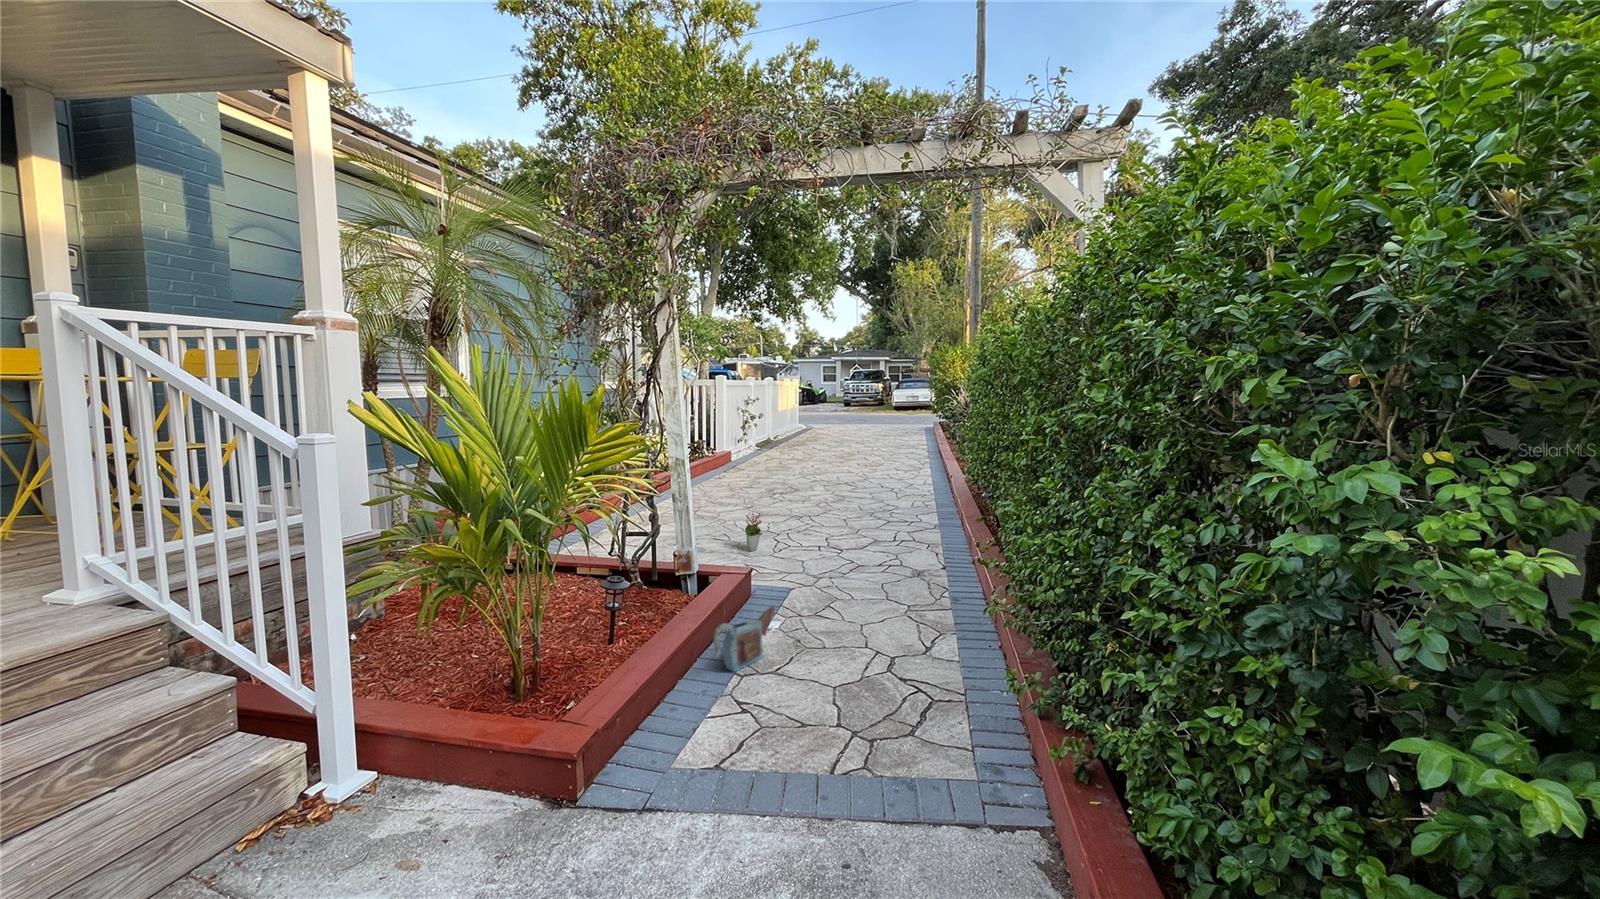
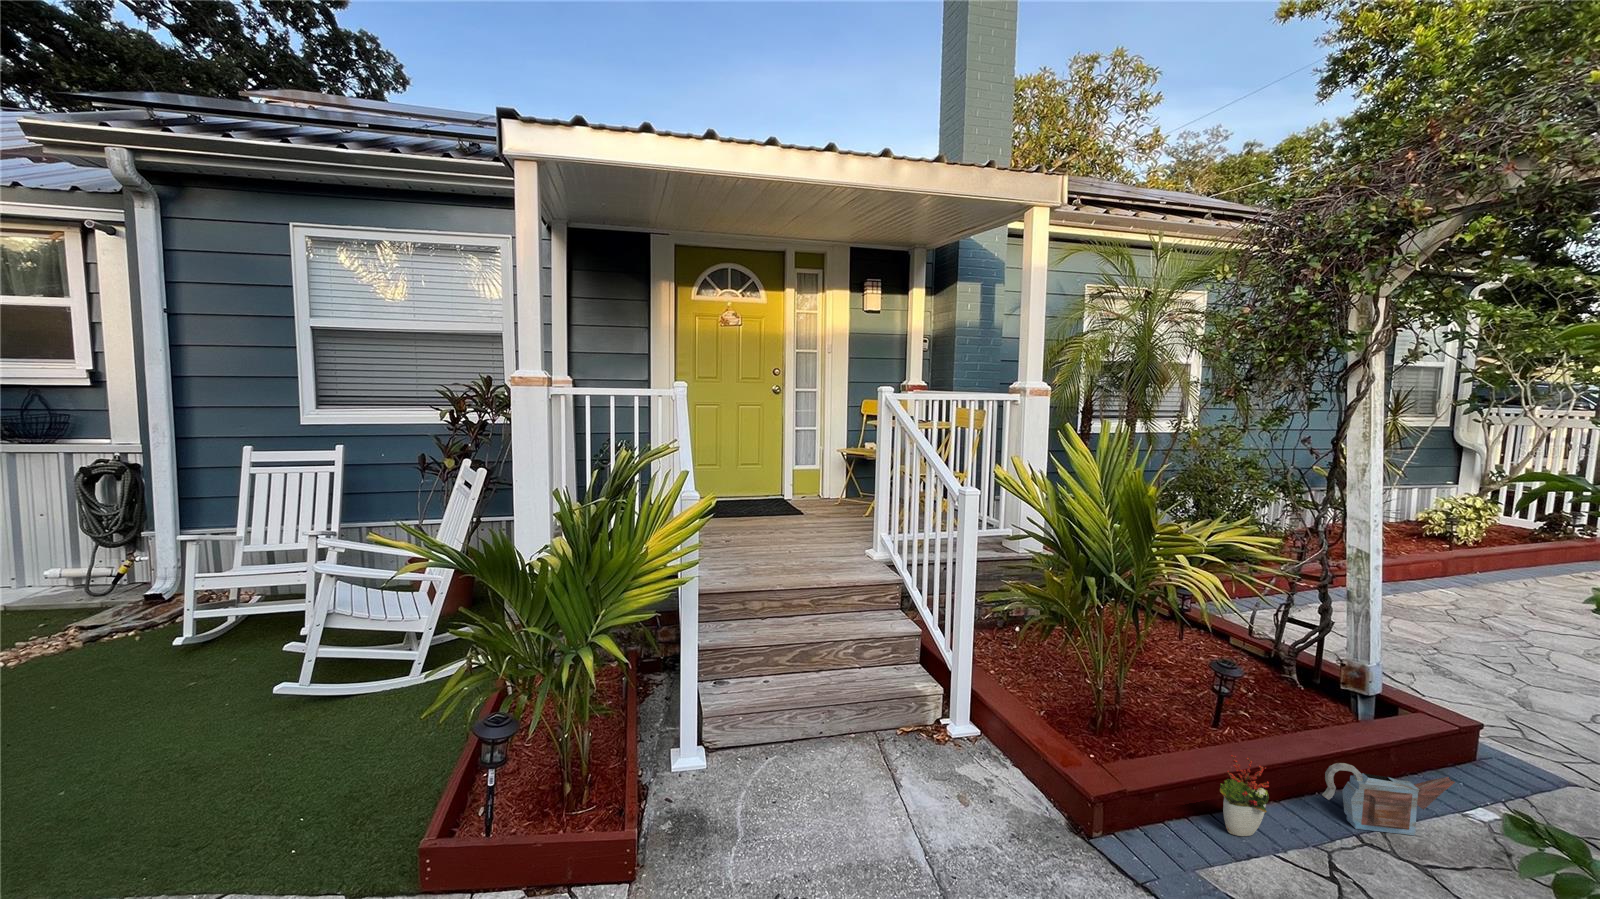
decorative plant: present [745,513,763,551] -> present [1220,755,1269,836]

